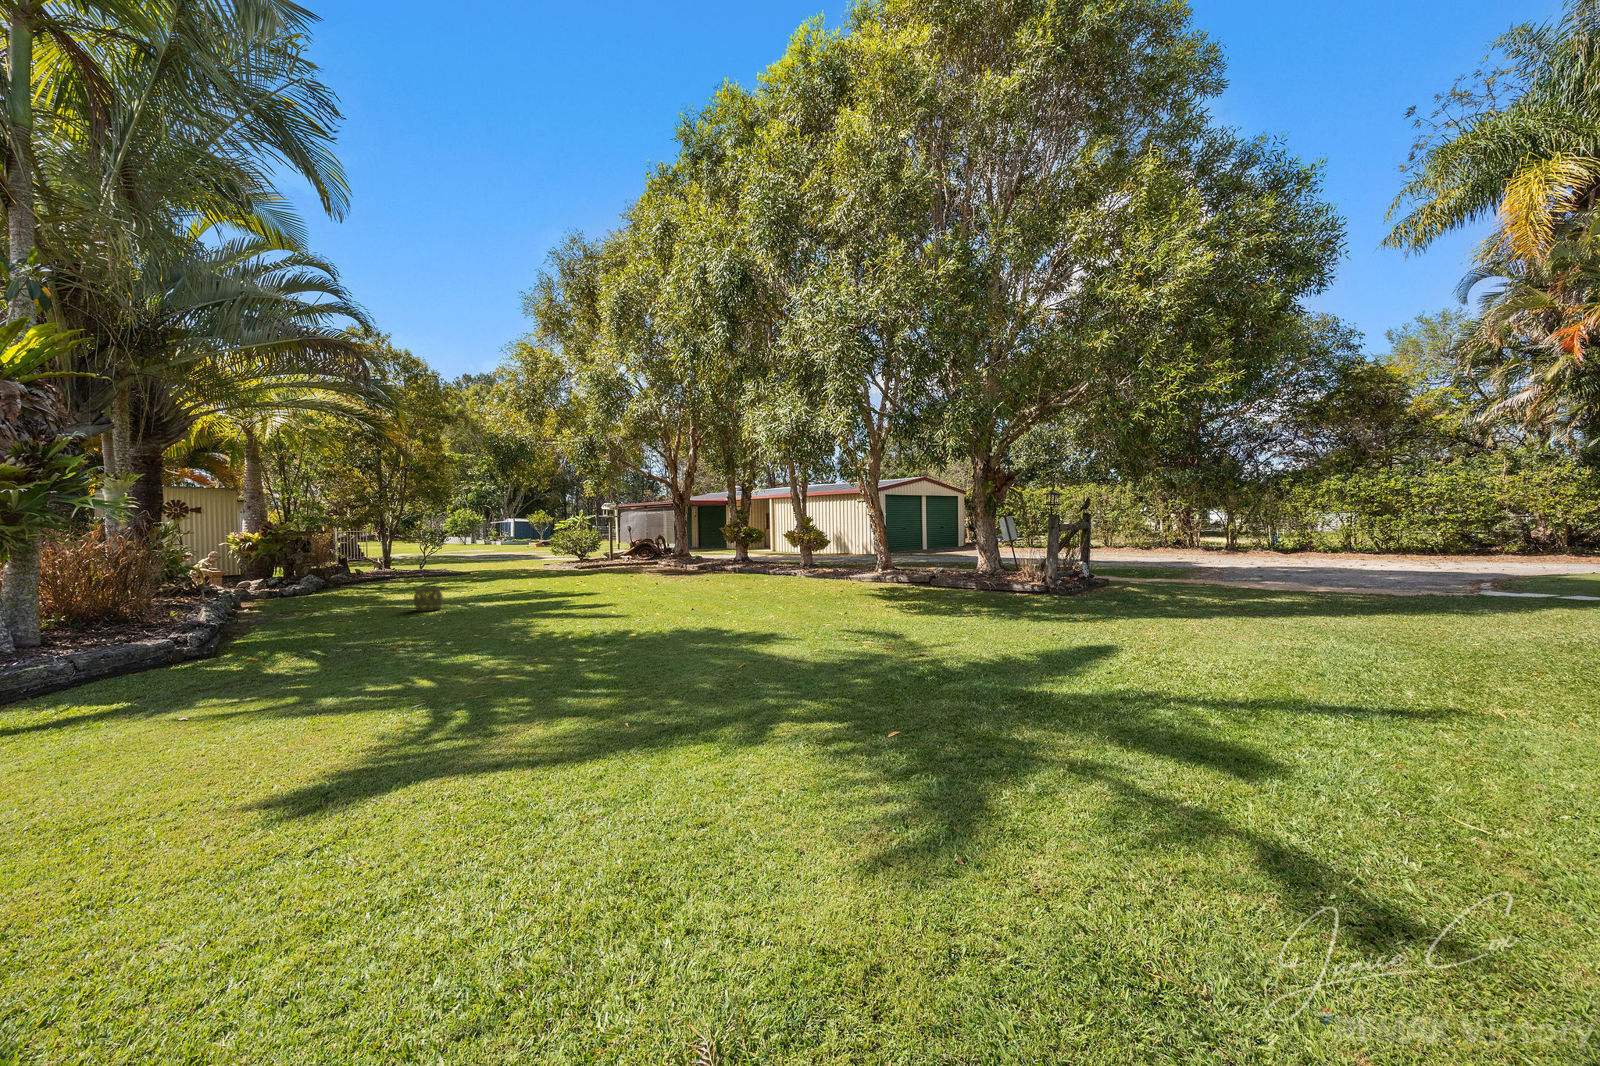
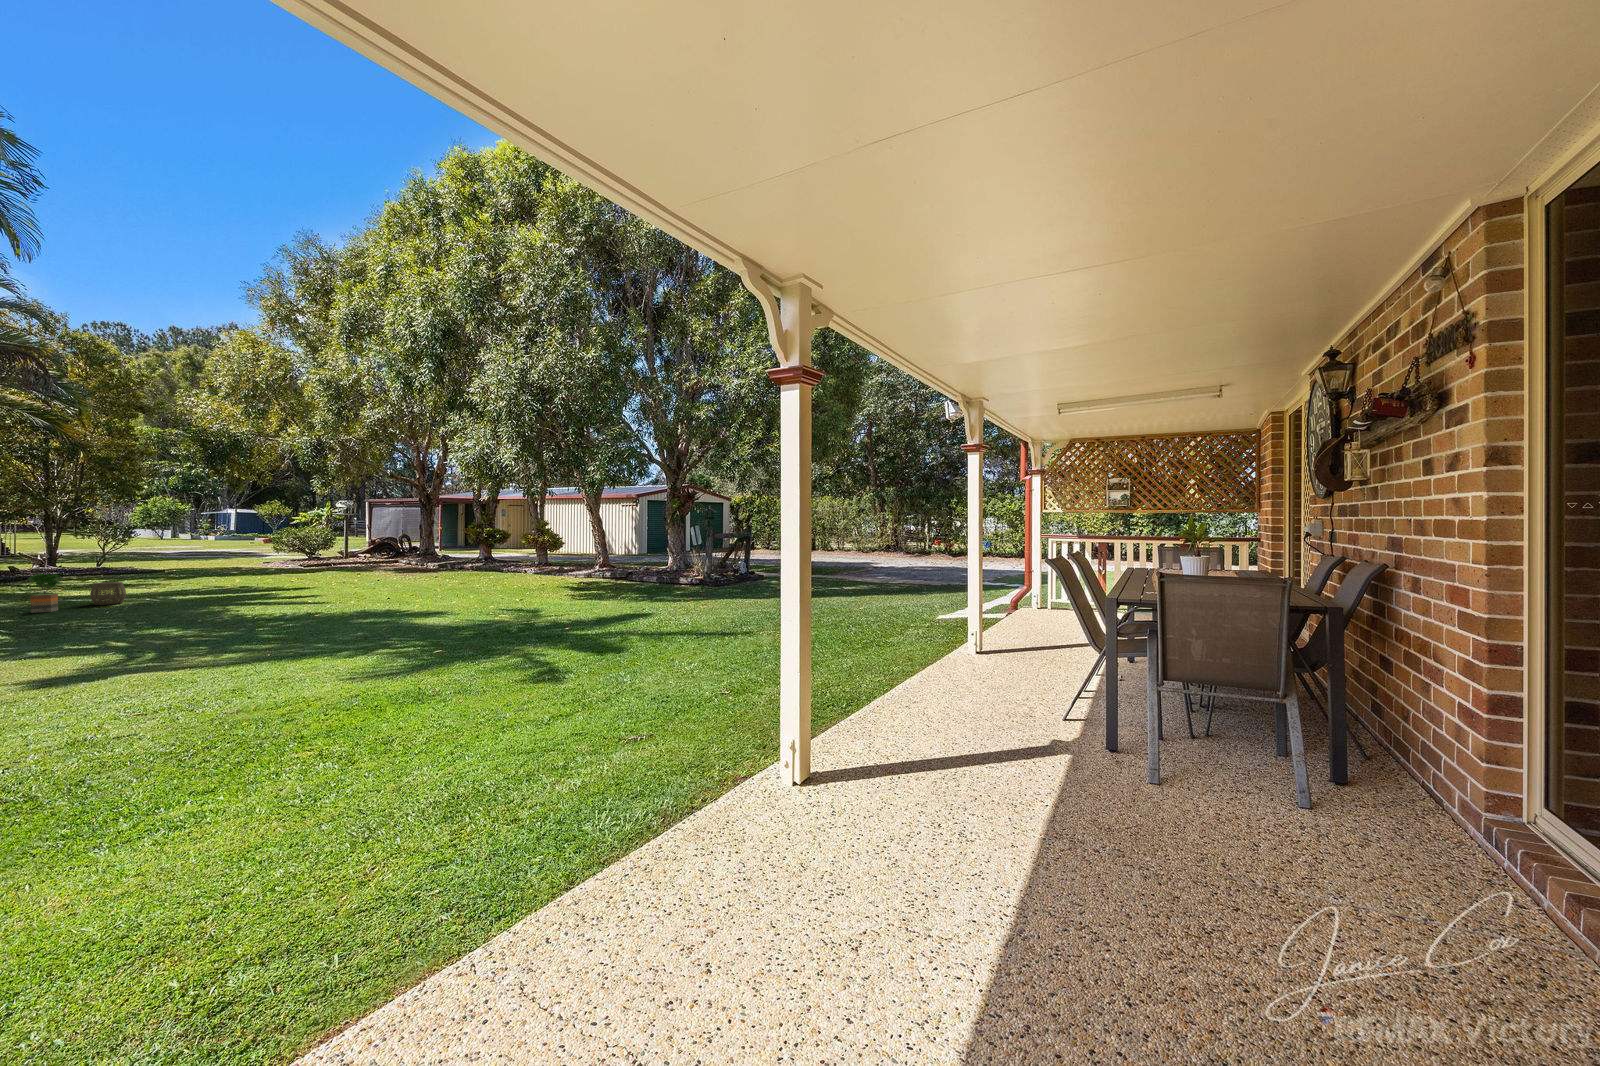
potted tree: none [360,580,392,621] -> present [28,574,63,613]

